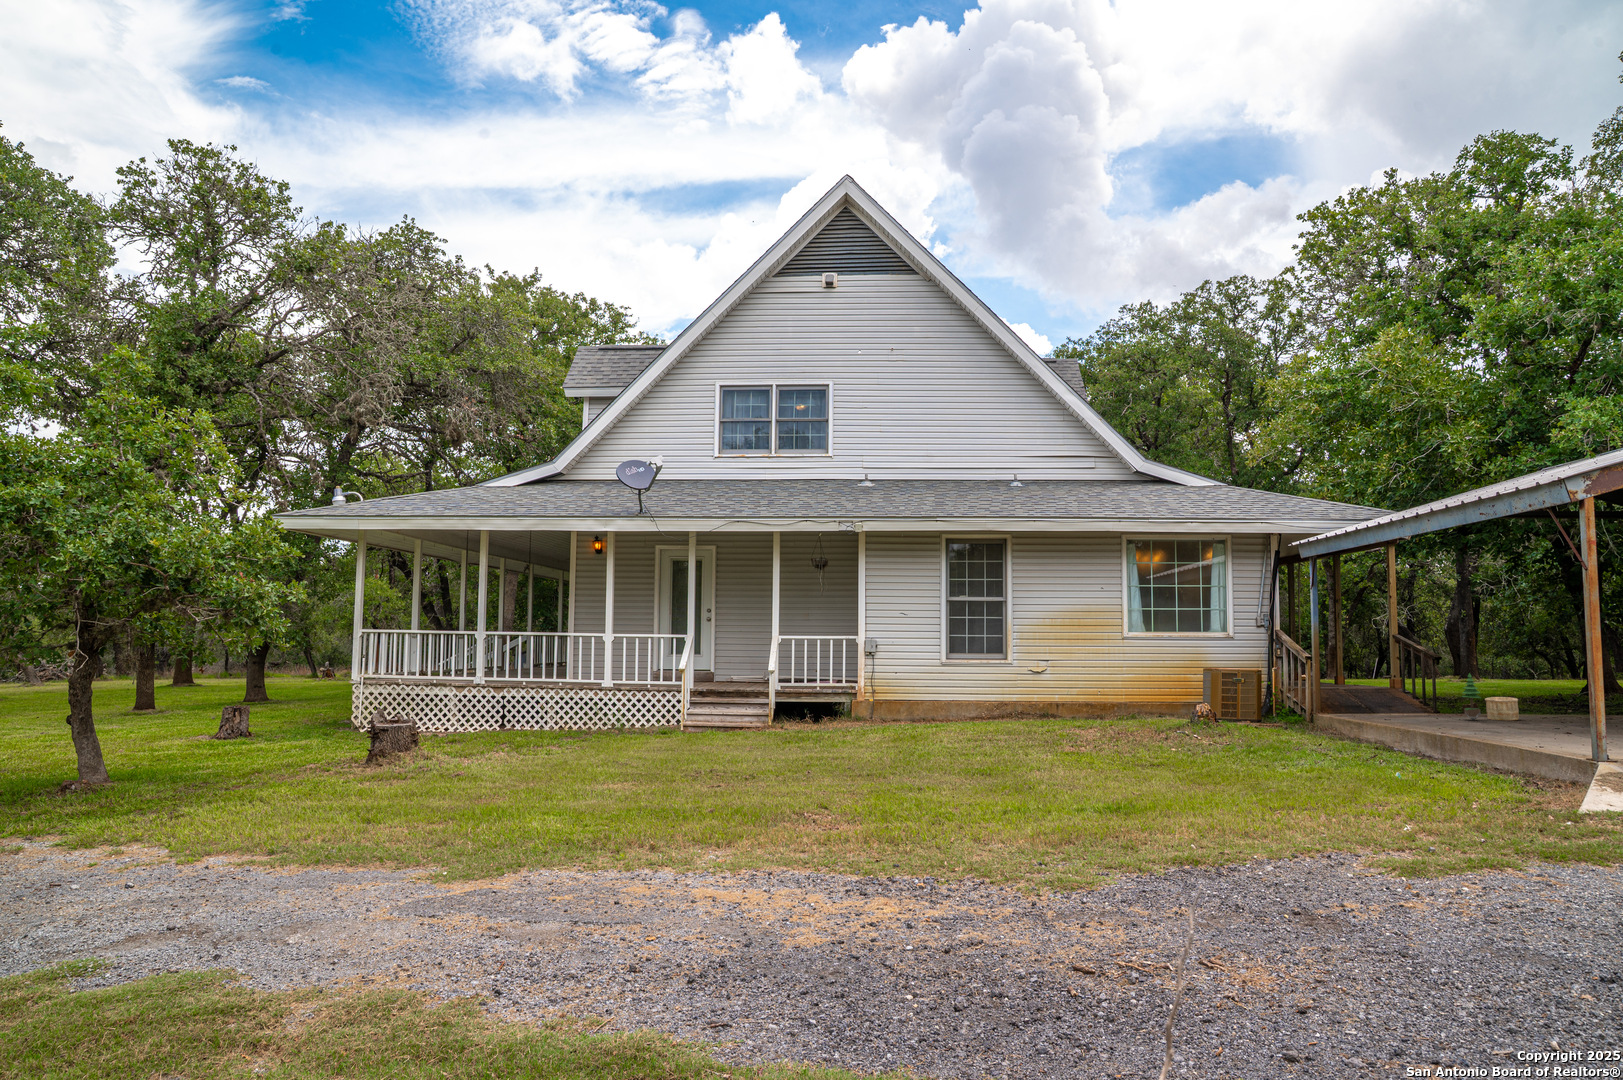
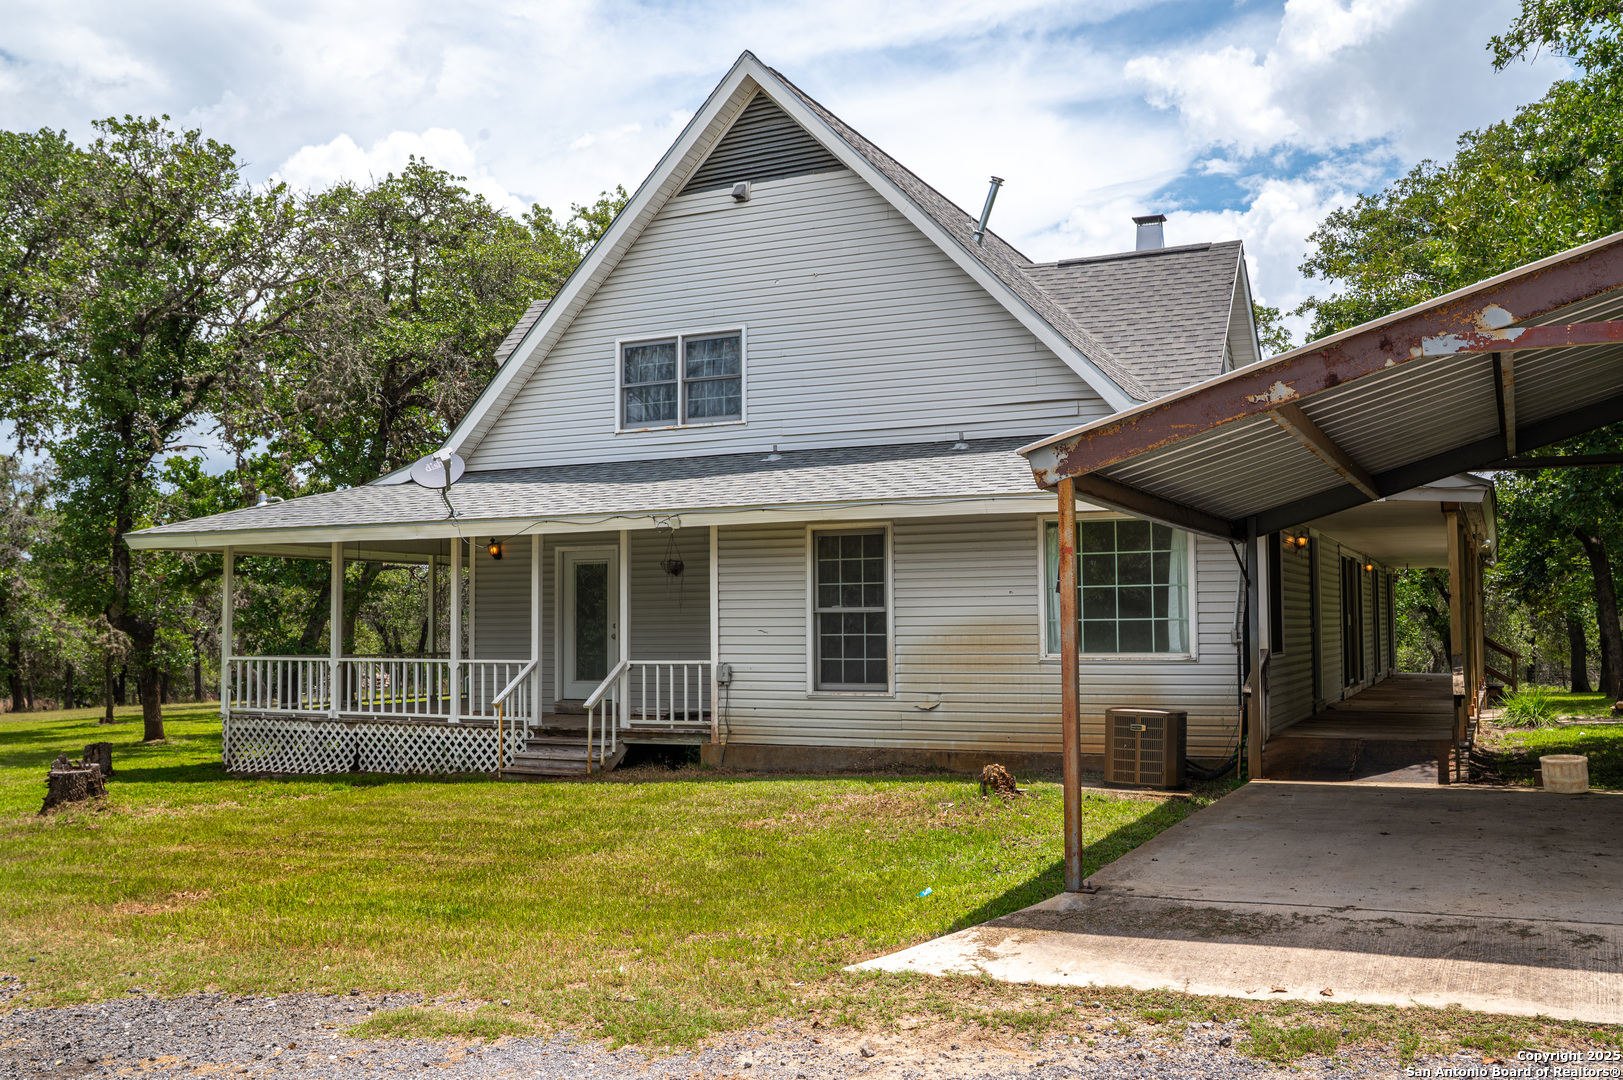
potted tree: present [1462,673,1481,720] -> none [1487,718,1518,792]

